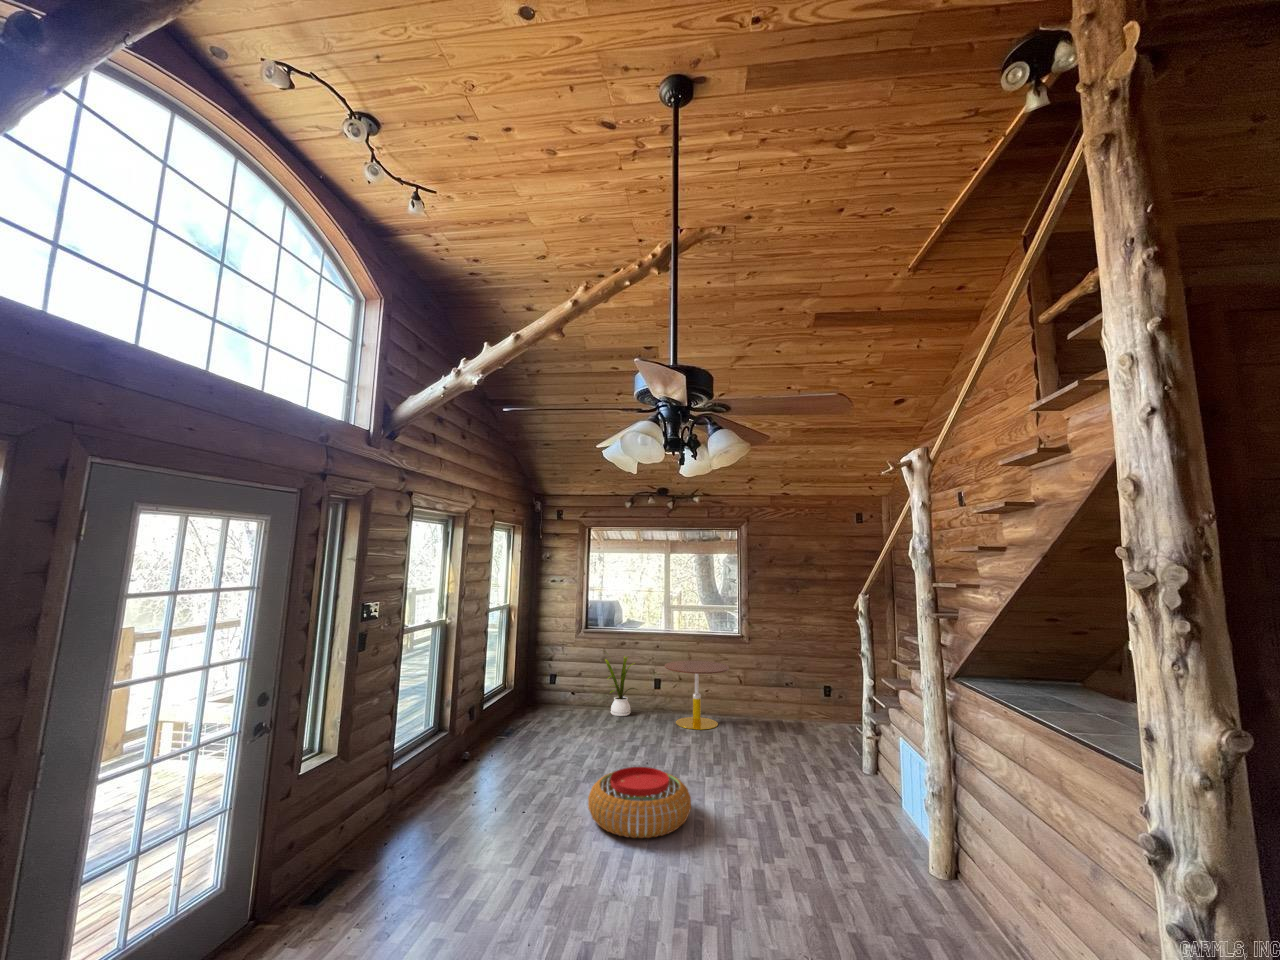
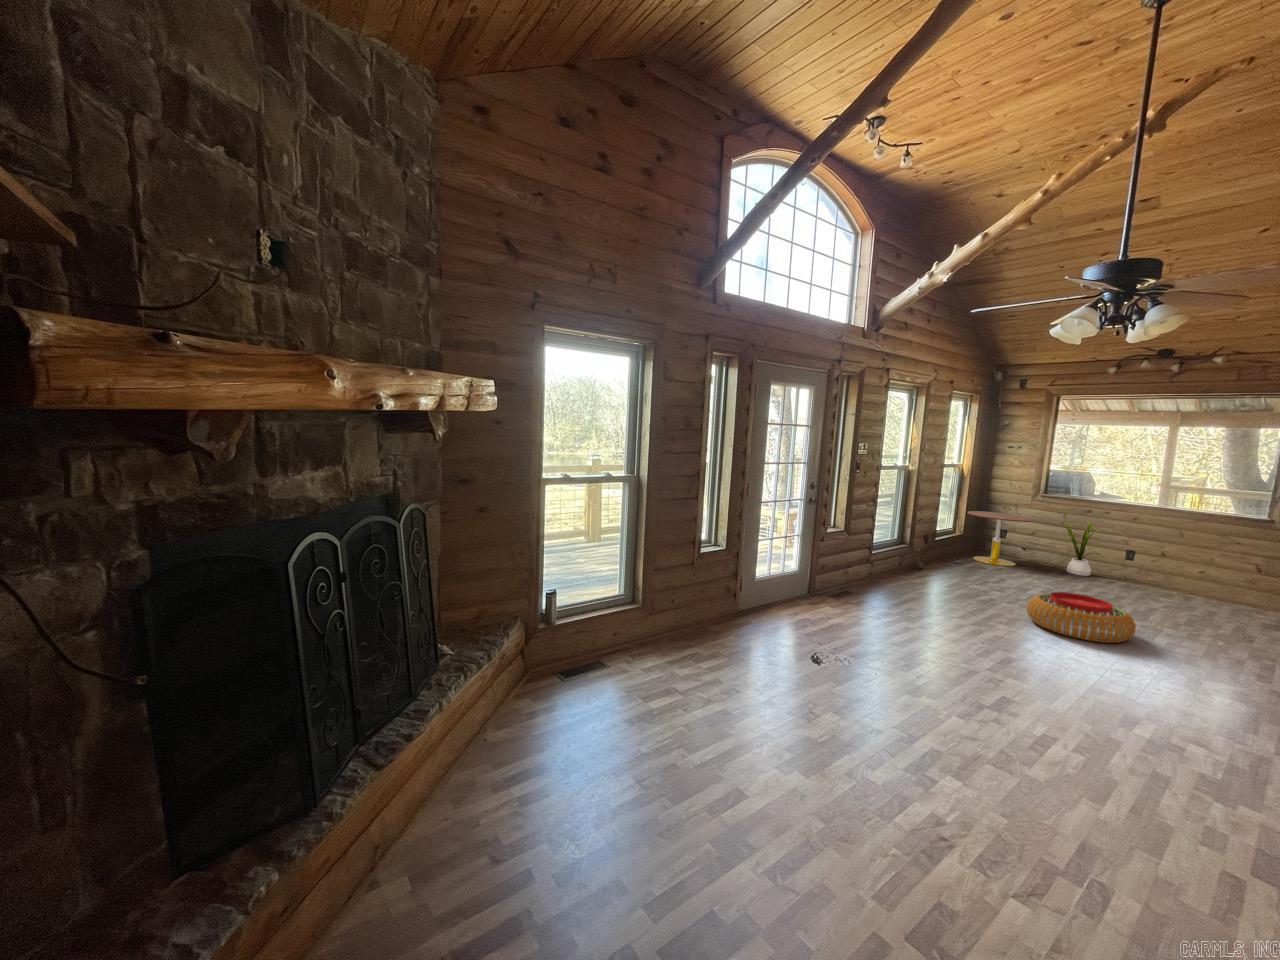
side table: present [665,661,729,730] -> present [967,511,1034,566]

